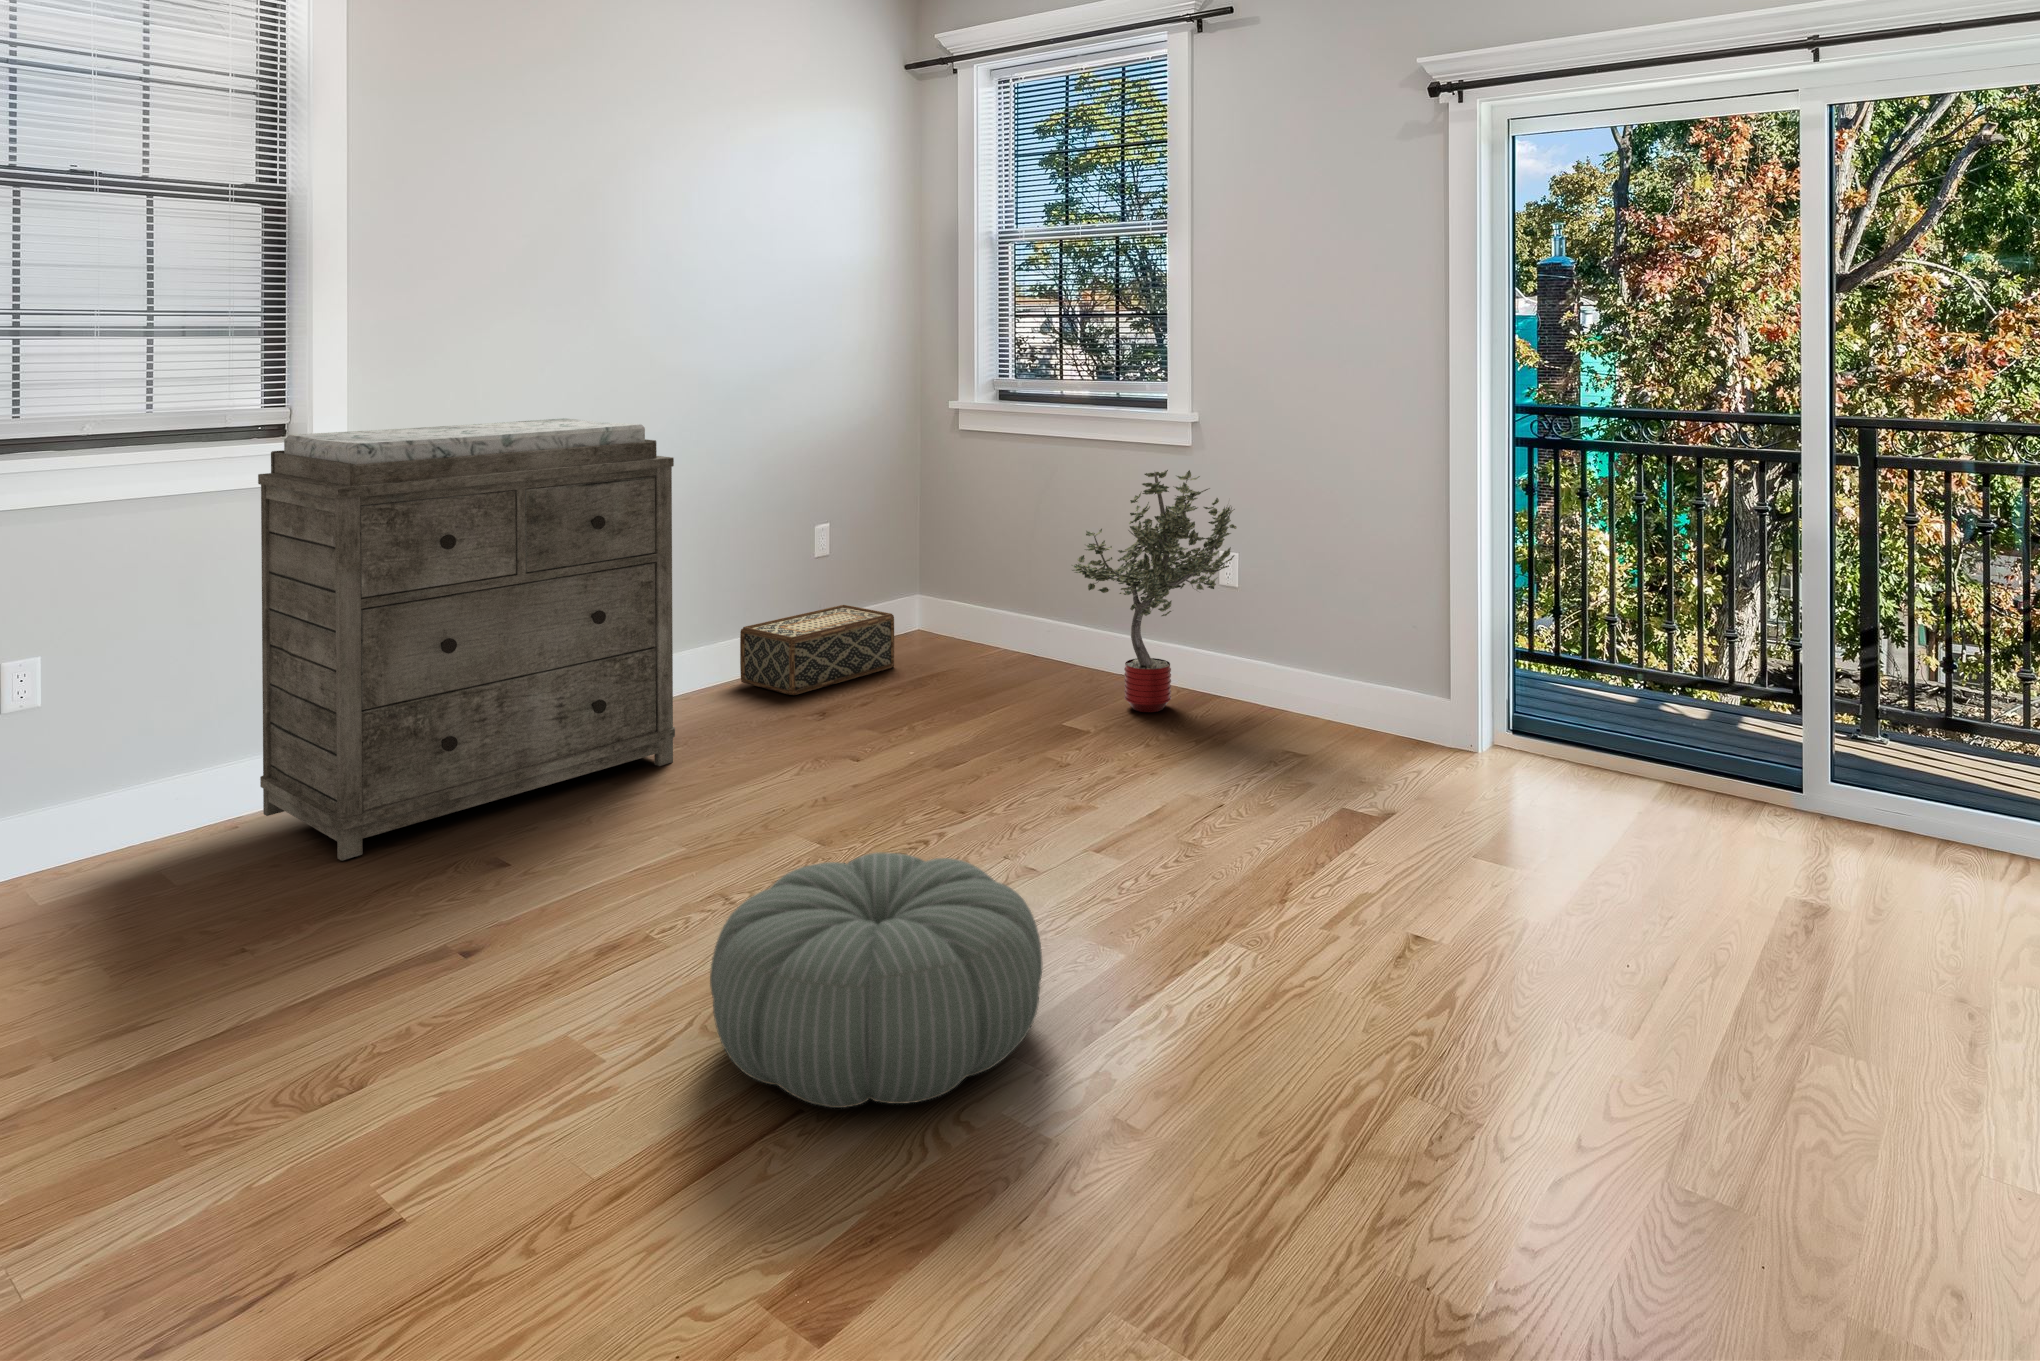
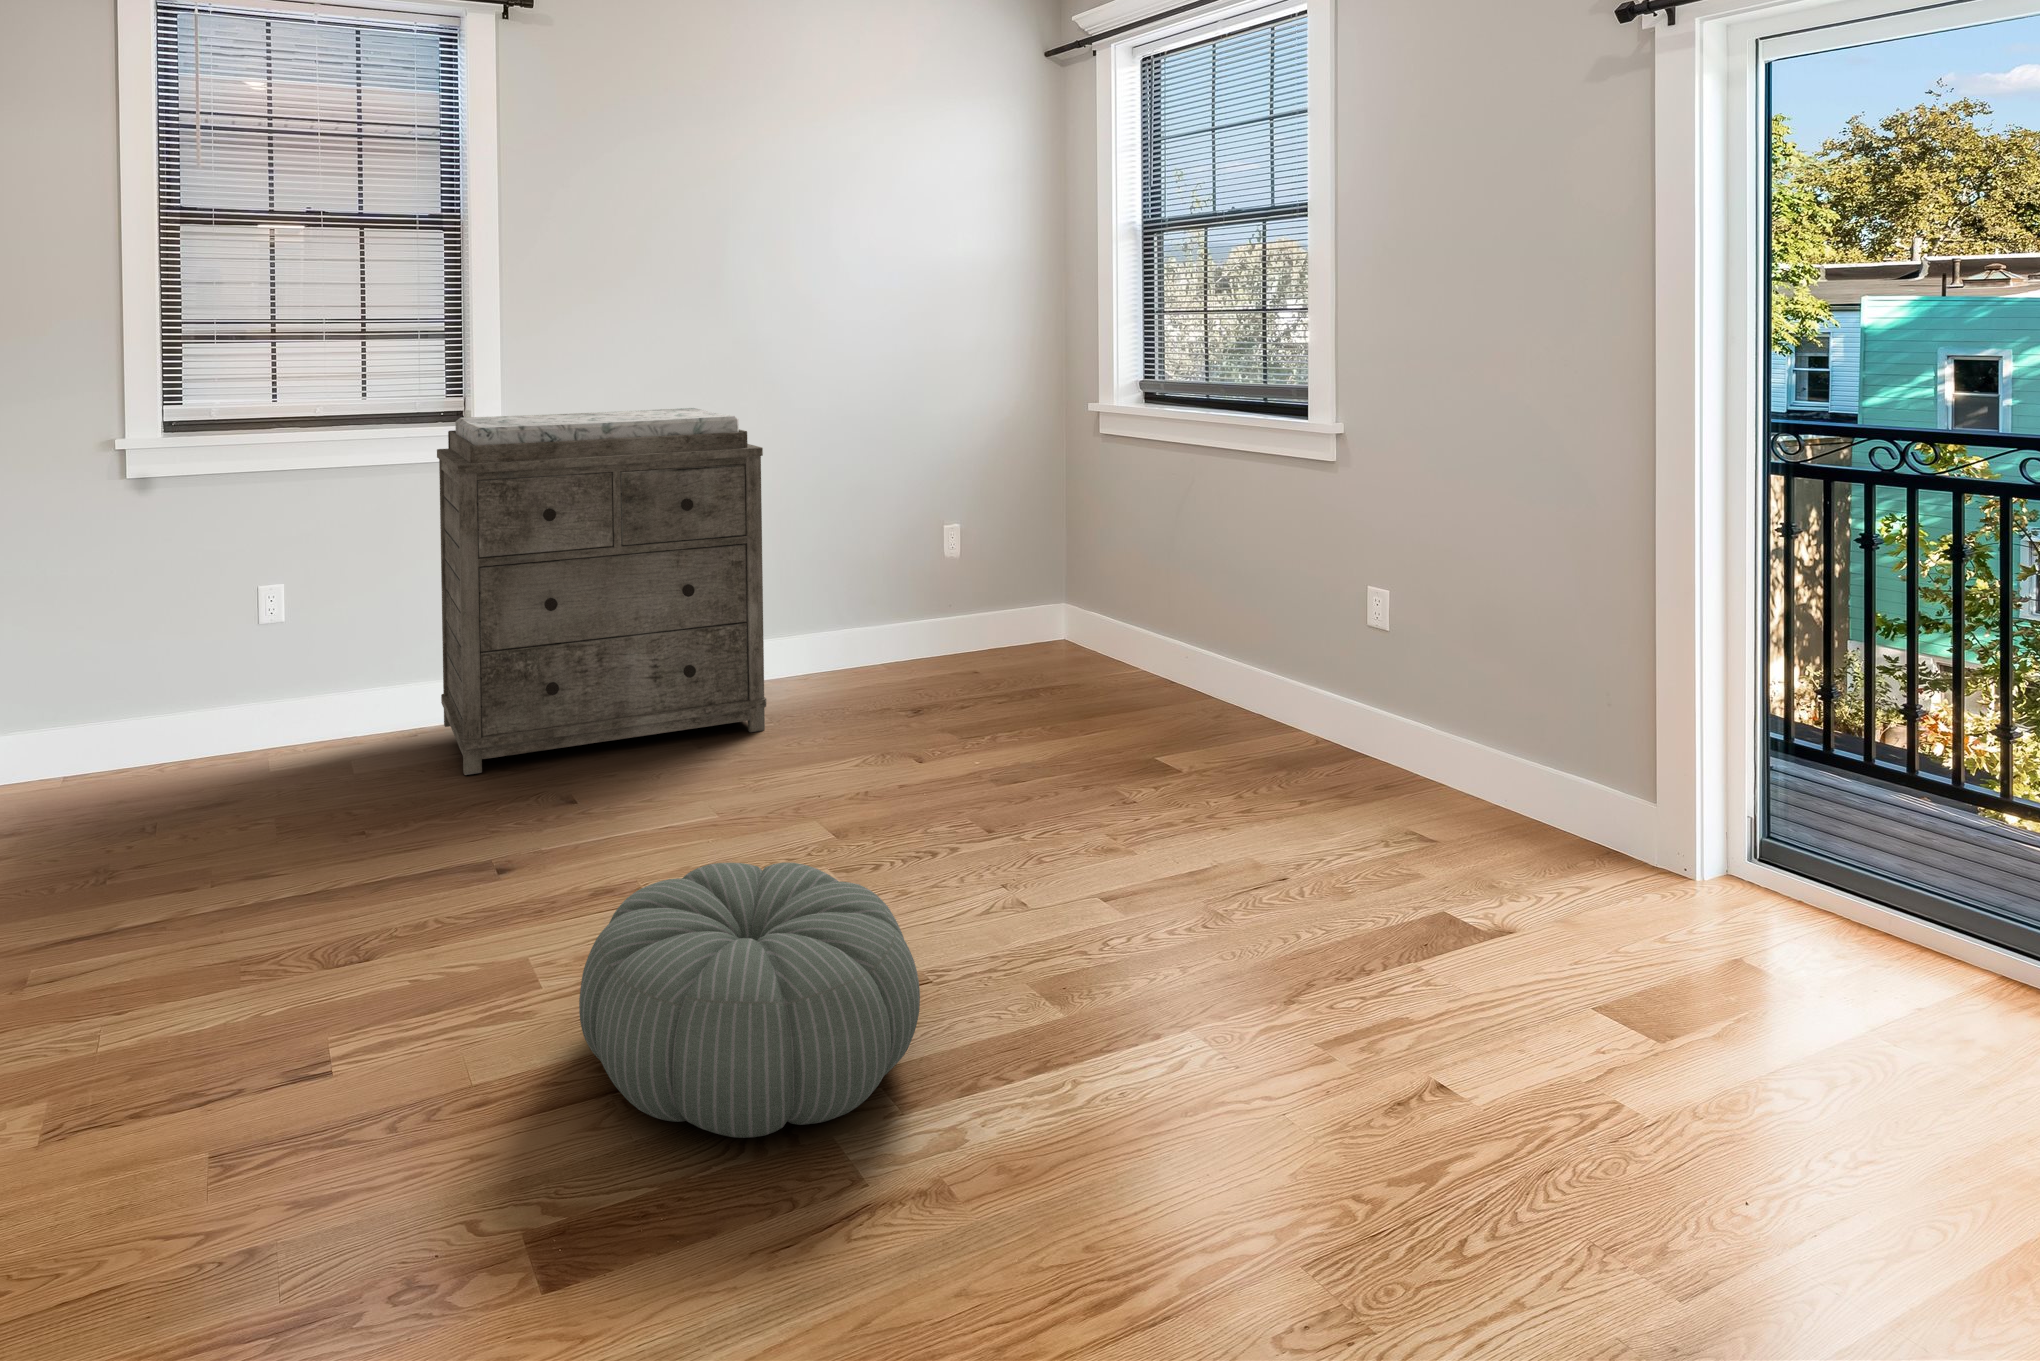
potted tree: present [1072,470,1237,712] -> none [1192,481,1374,752]
woven basket: present [740,605,894,695] -> none [871,596,1025,680]

